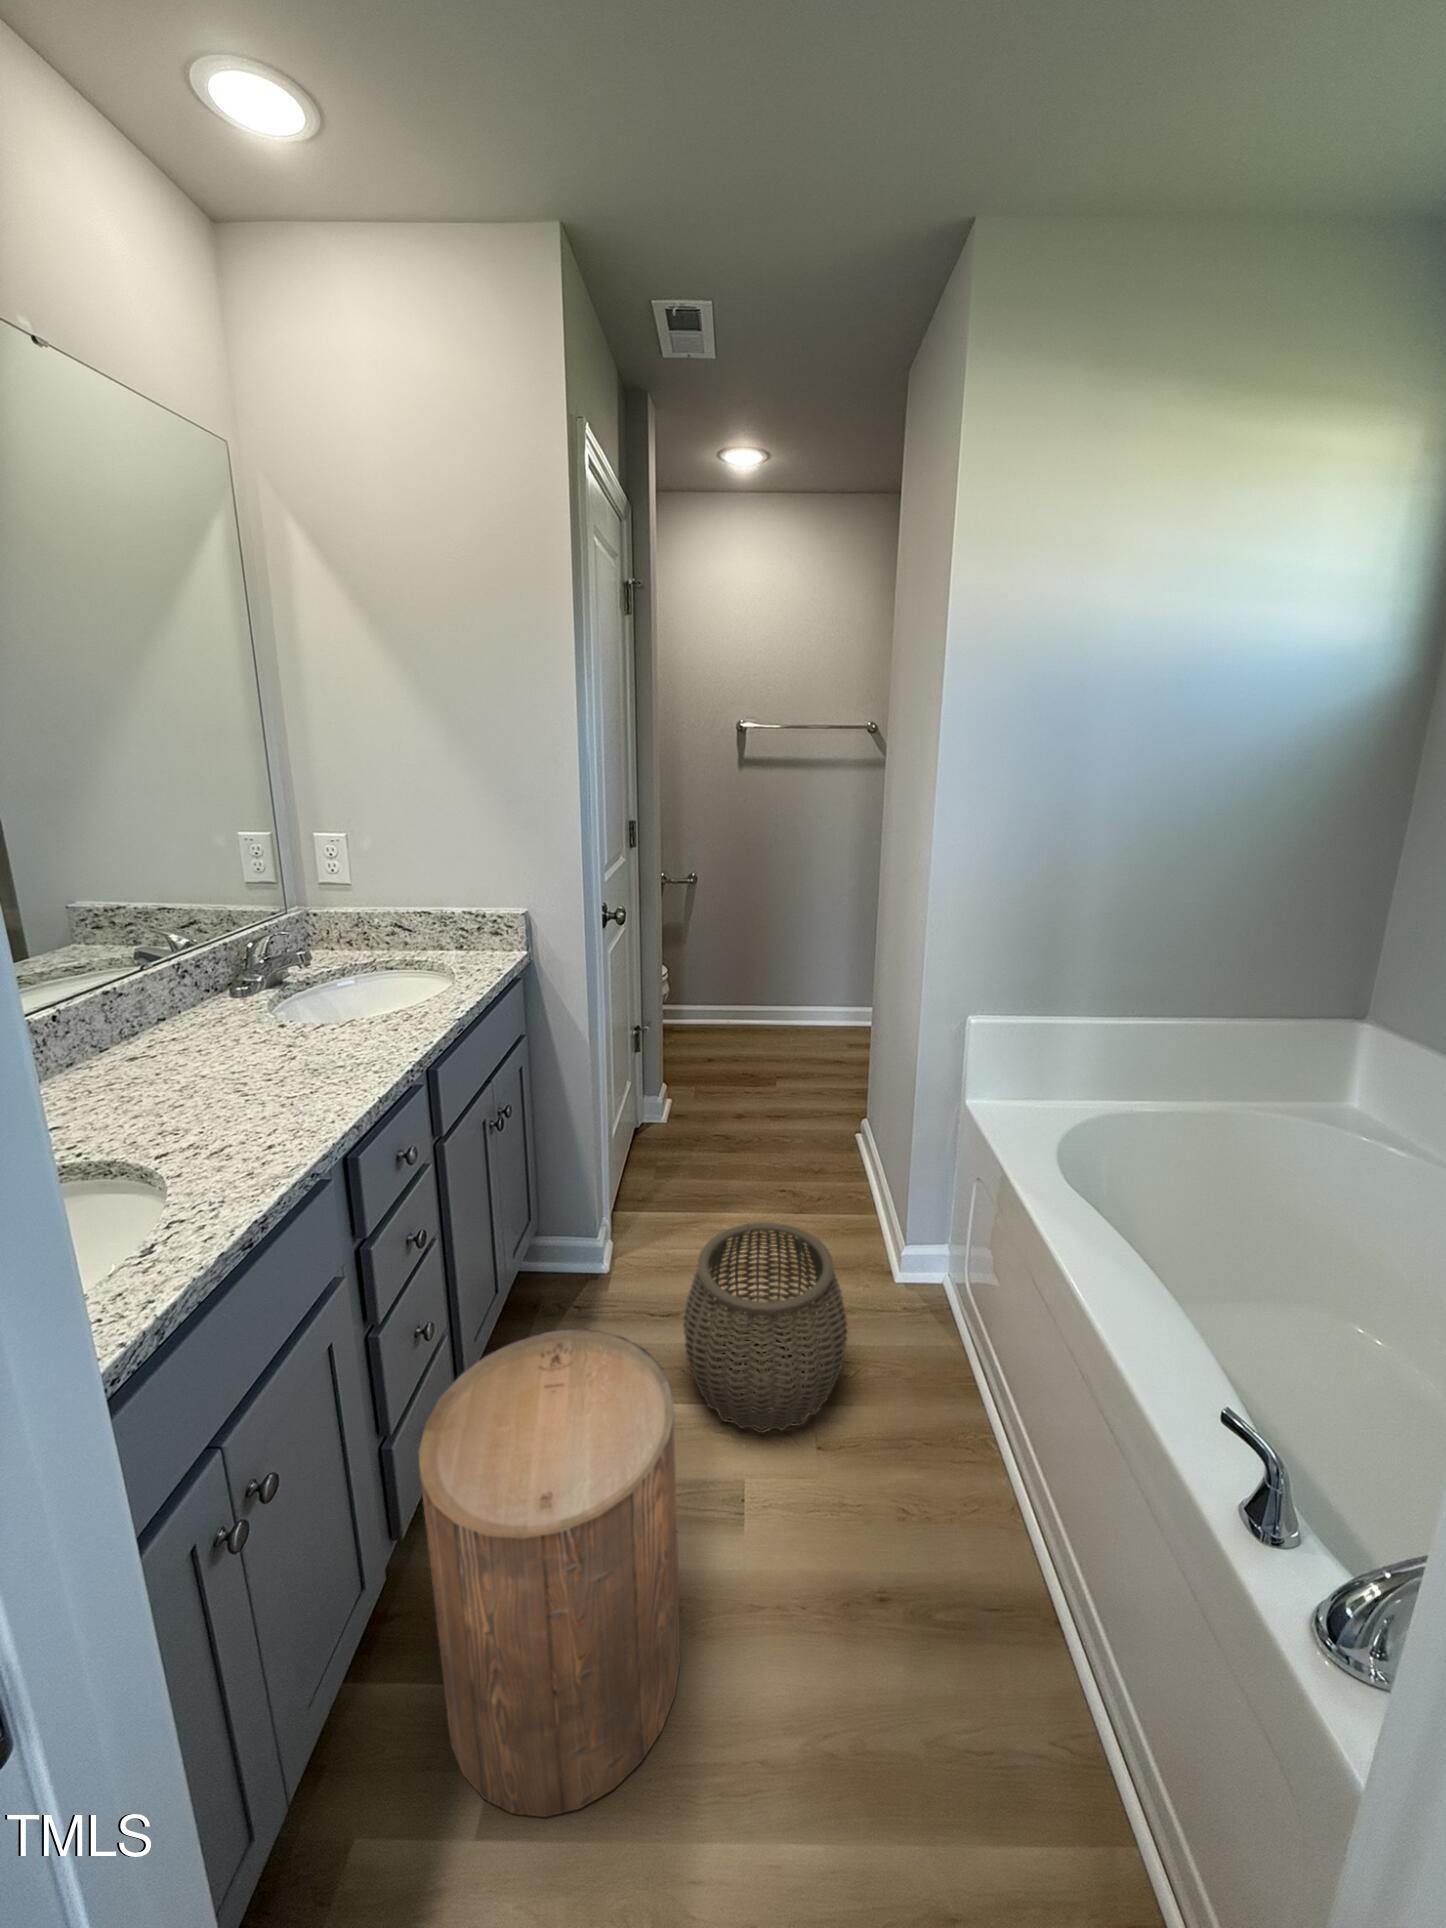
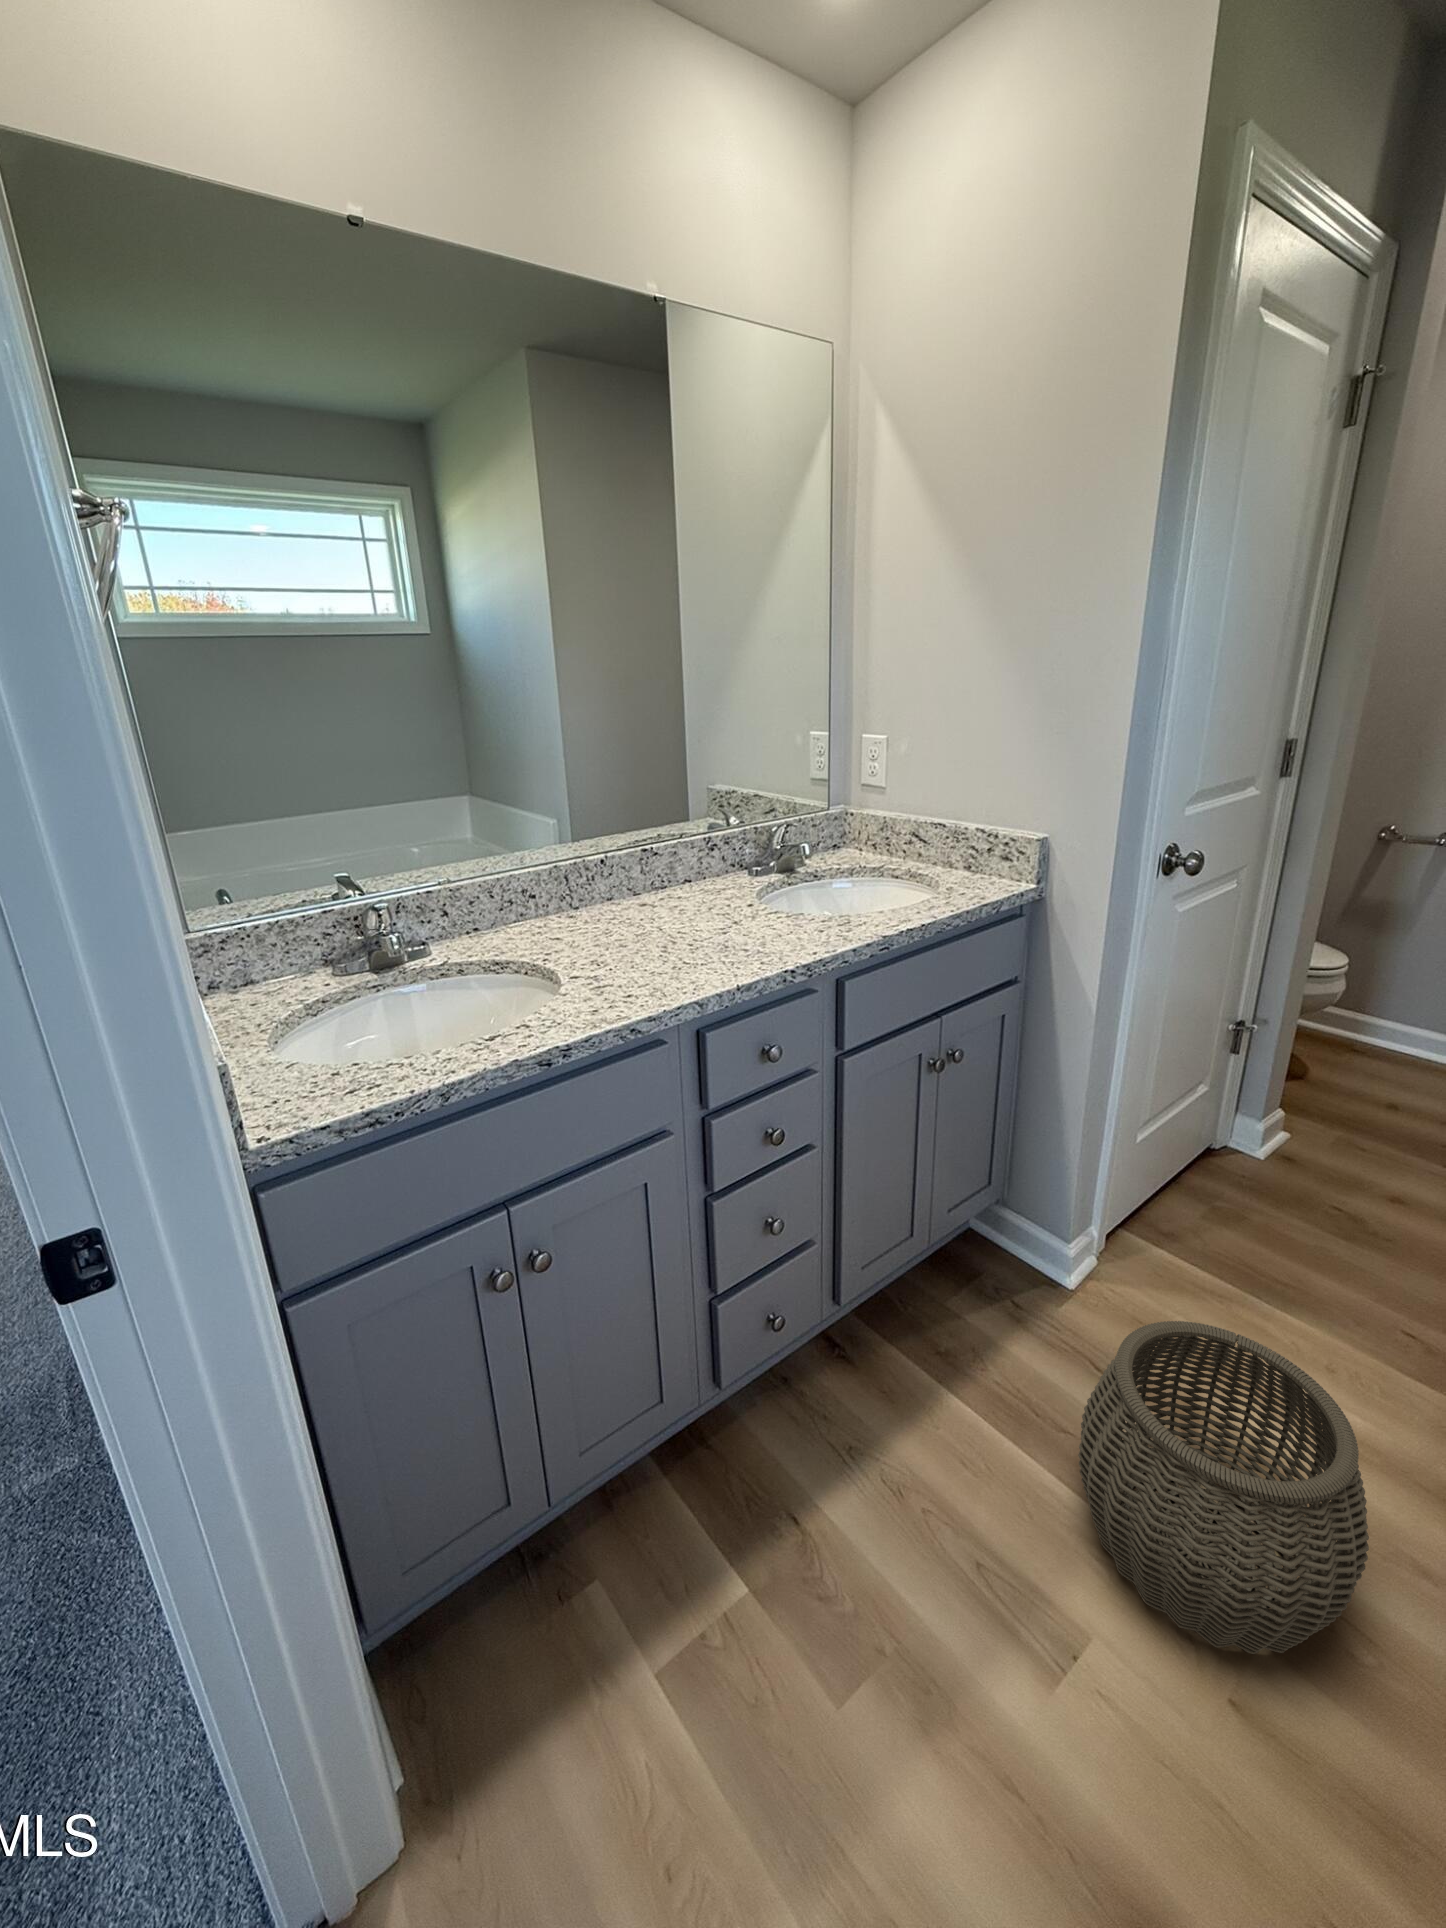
stool: present [419,1329,680,1817] -> none [663,1275,934,1772]

